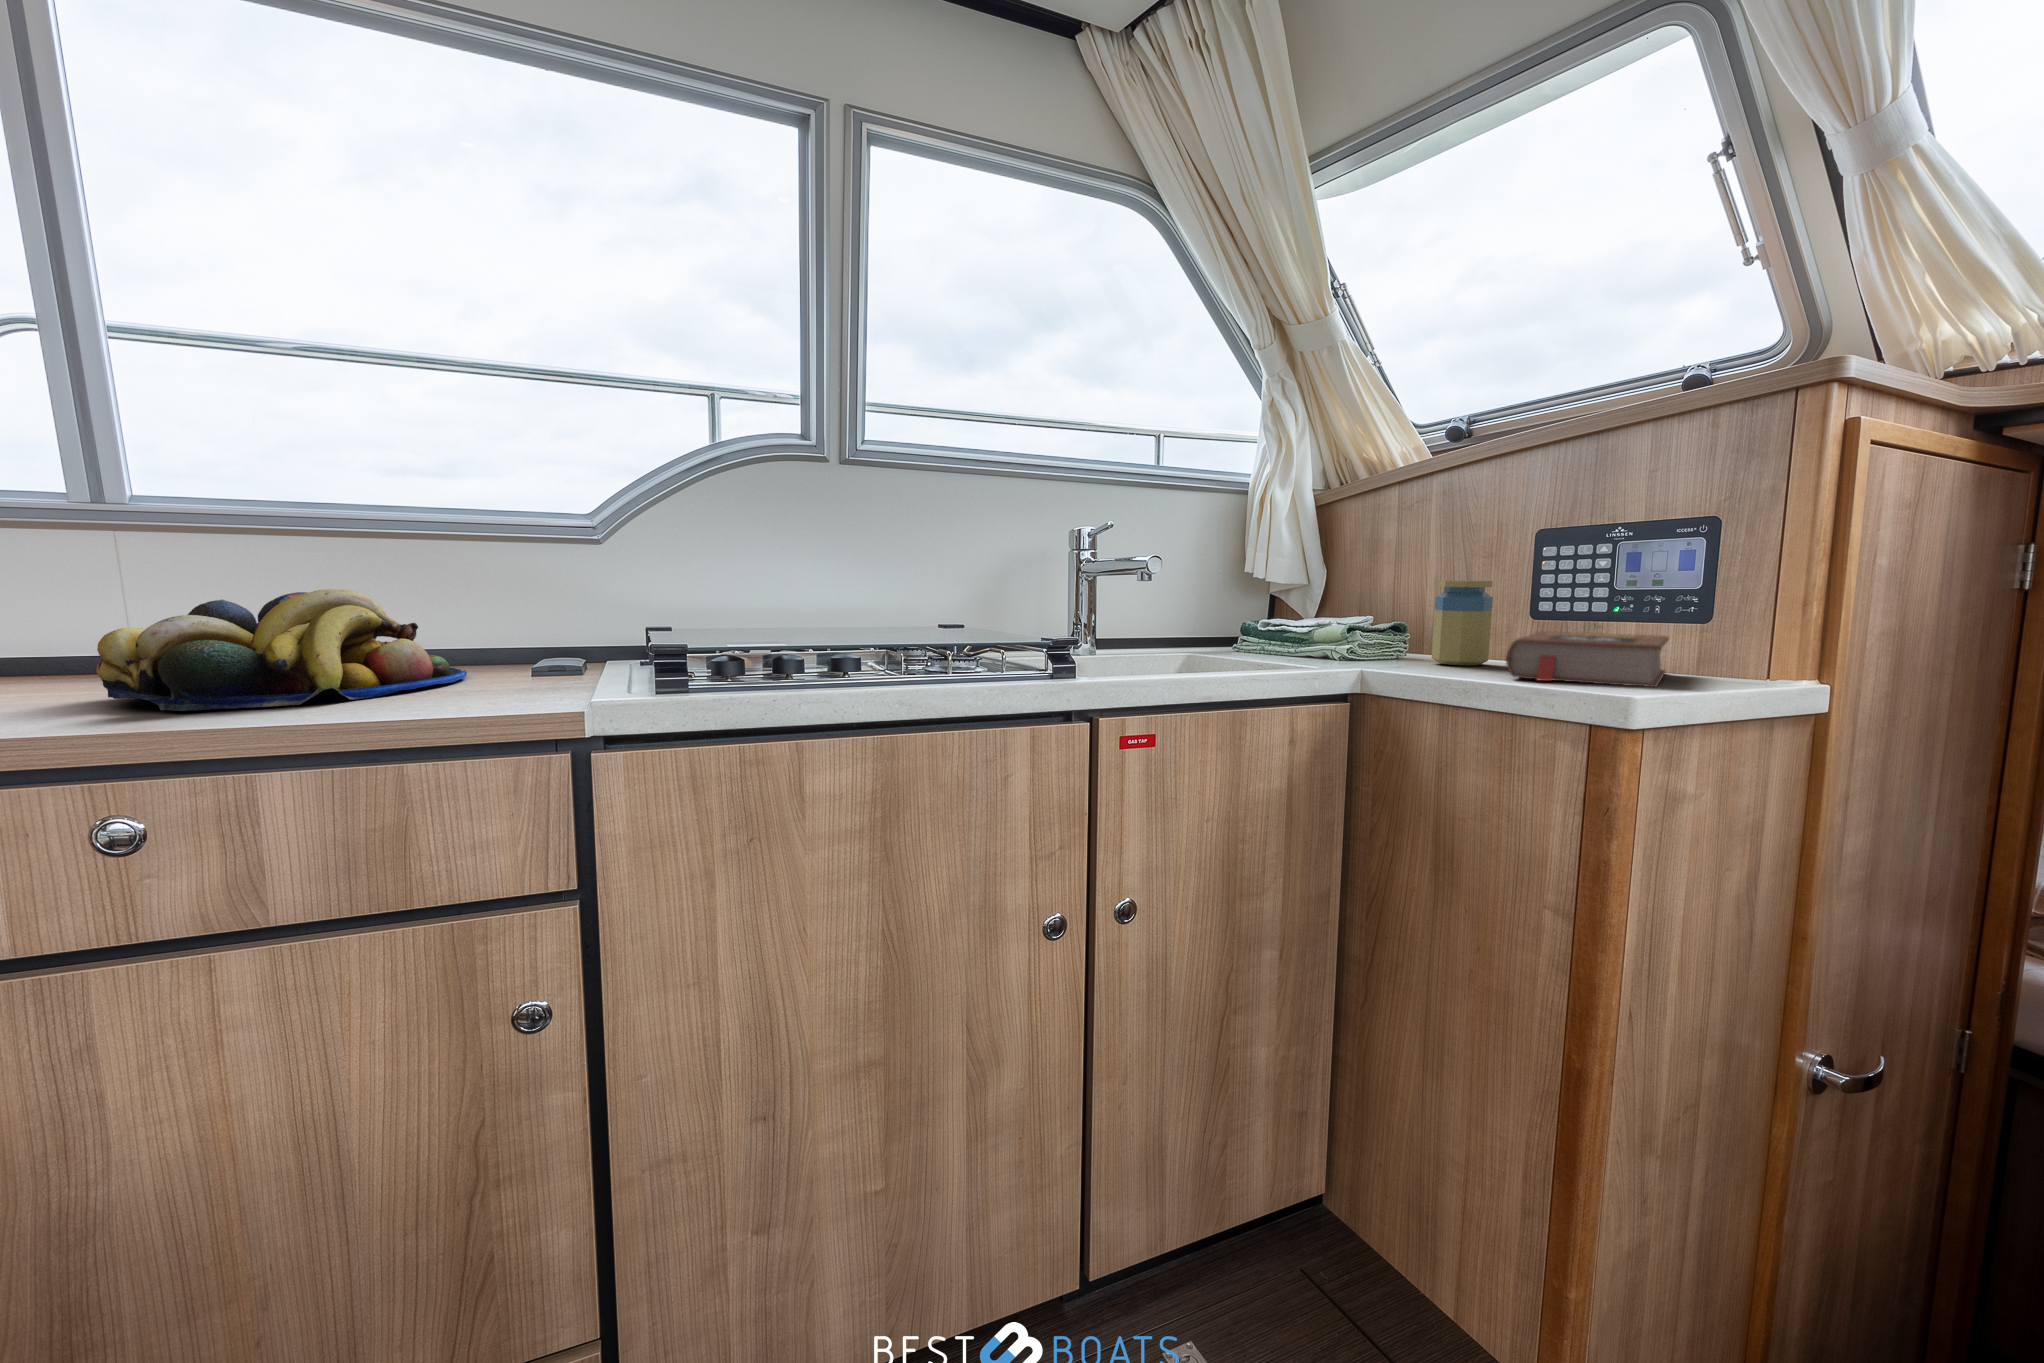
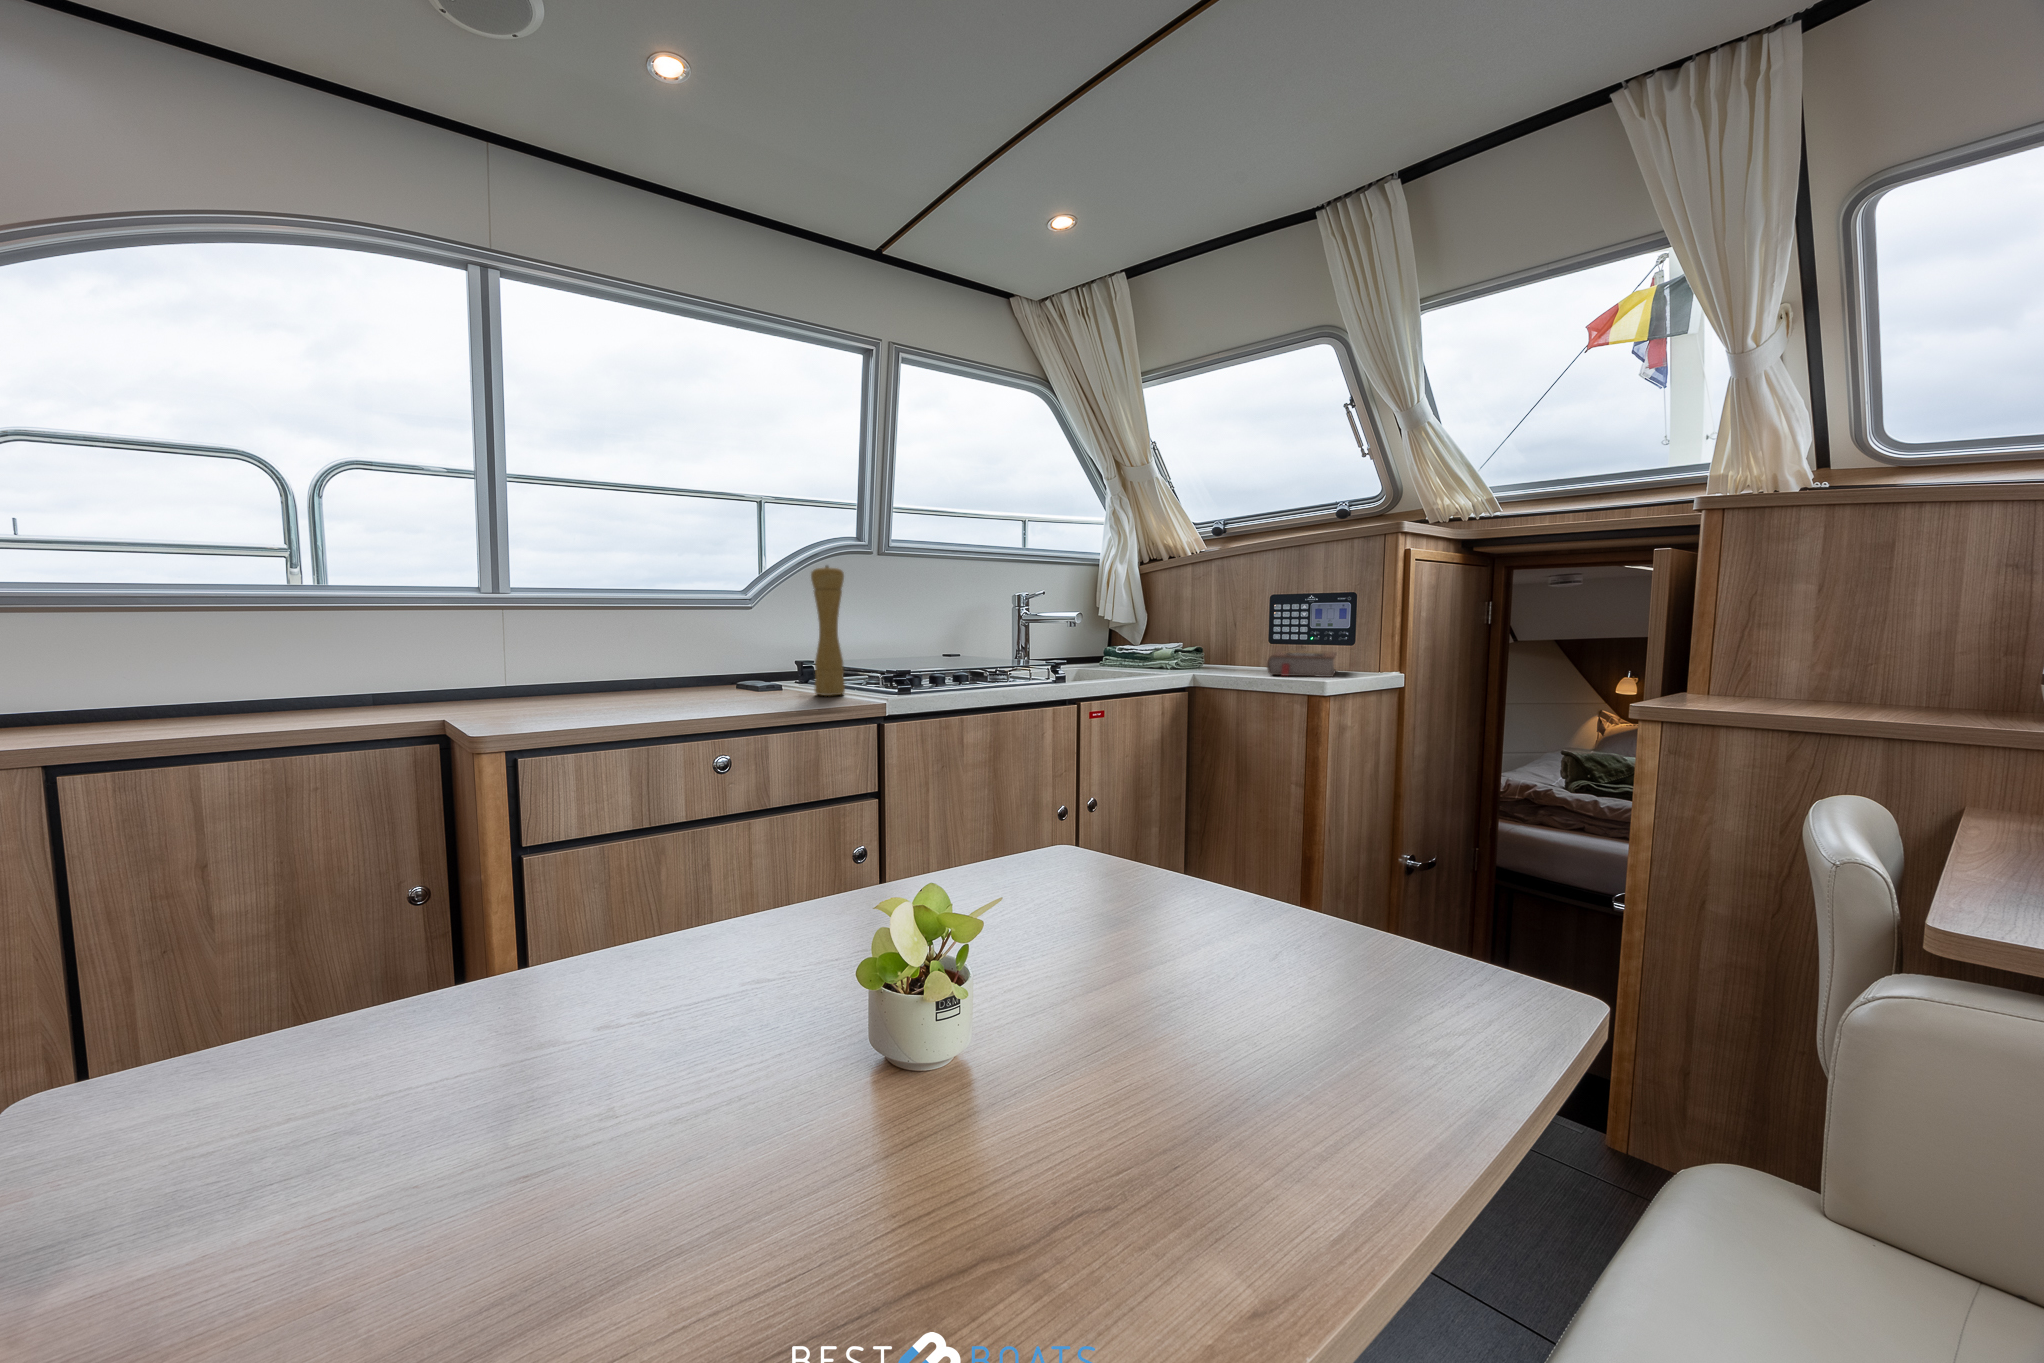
pepper mill: none [498,442,583,692] -> present [811,566,845,696]
jar: present [1432,581,1493,665] -> none [1221,623,1252,670]
fruit bowl: present [96,589,467,711] -> none [597,643,754,709]

